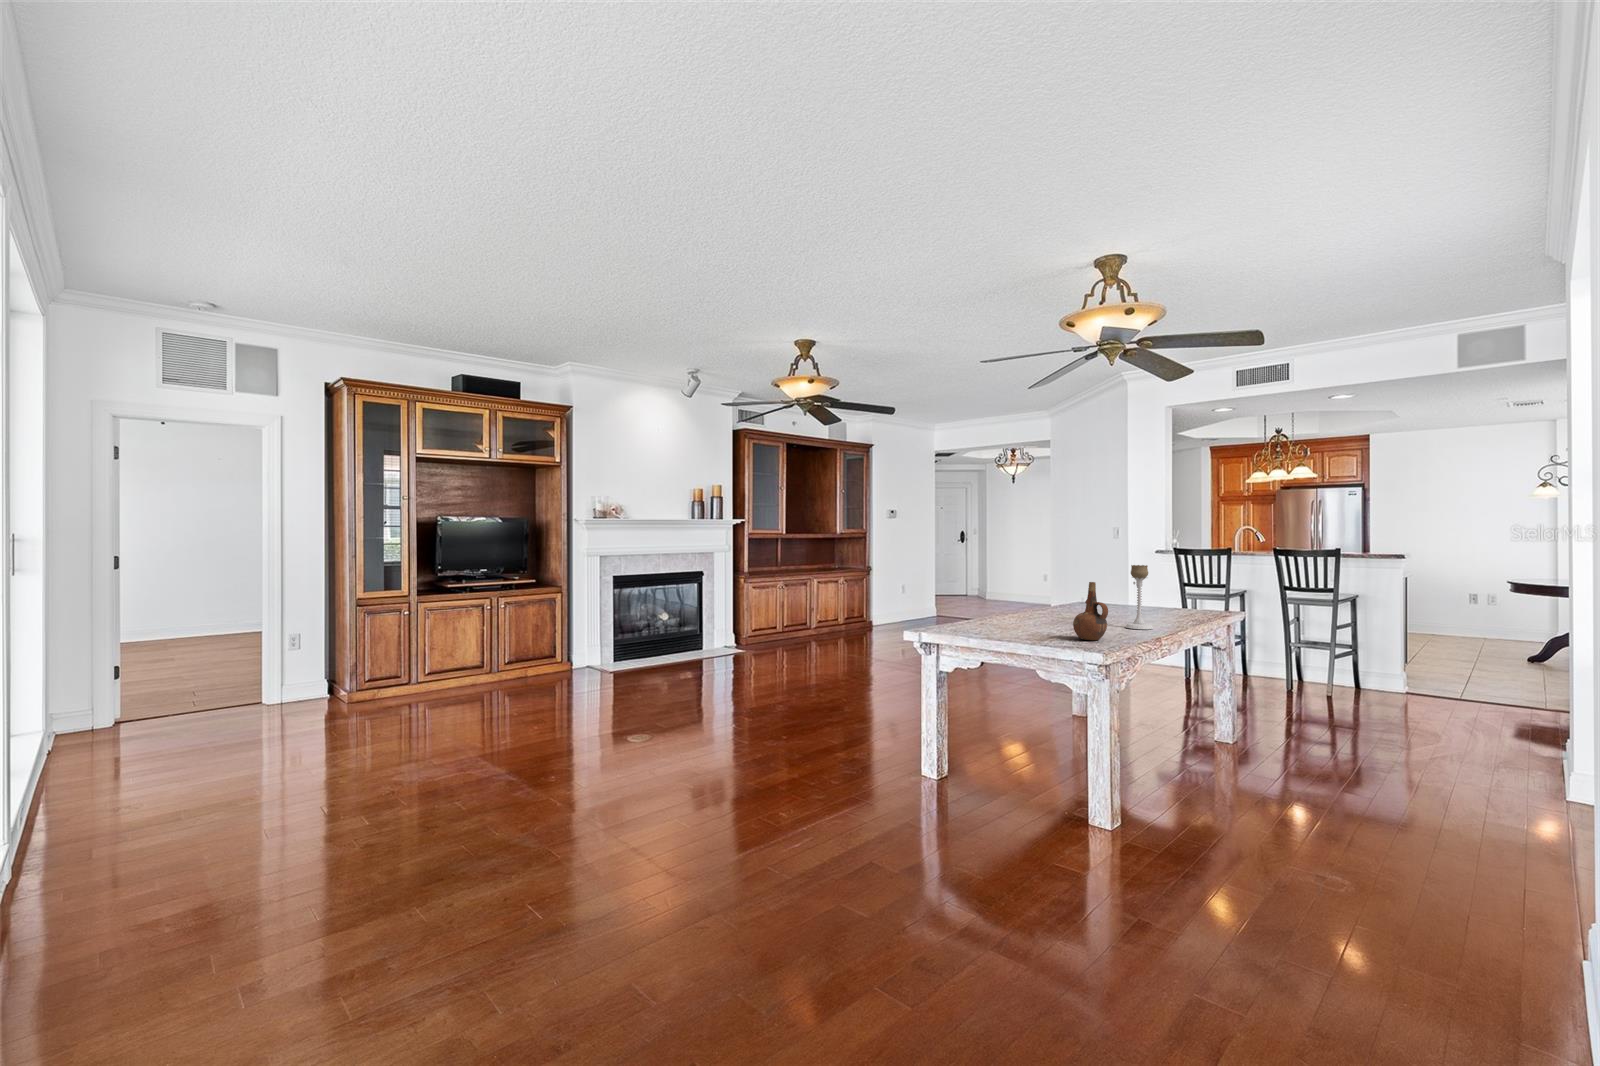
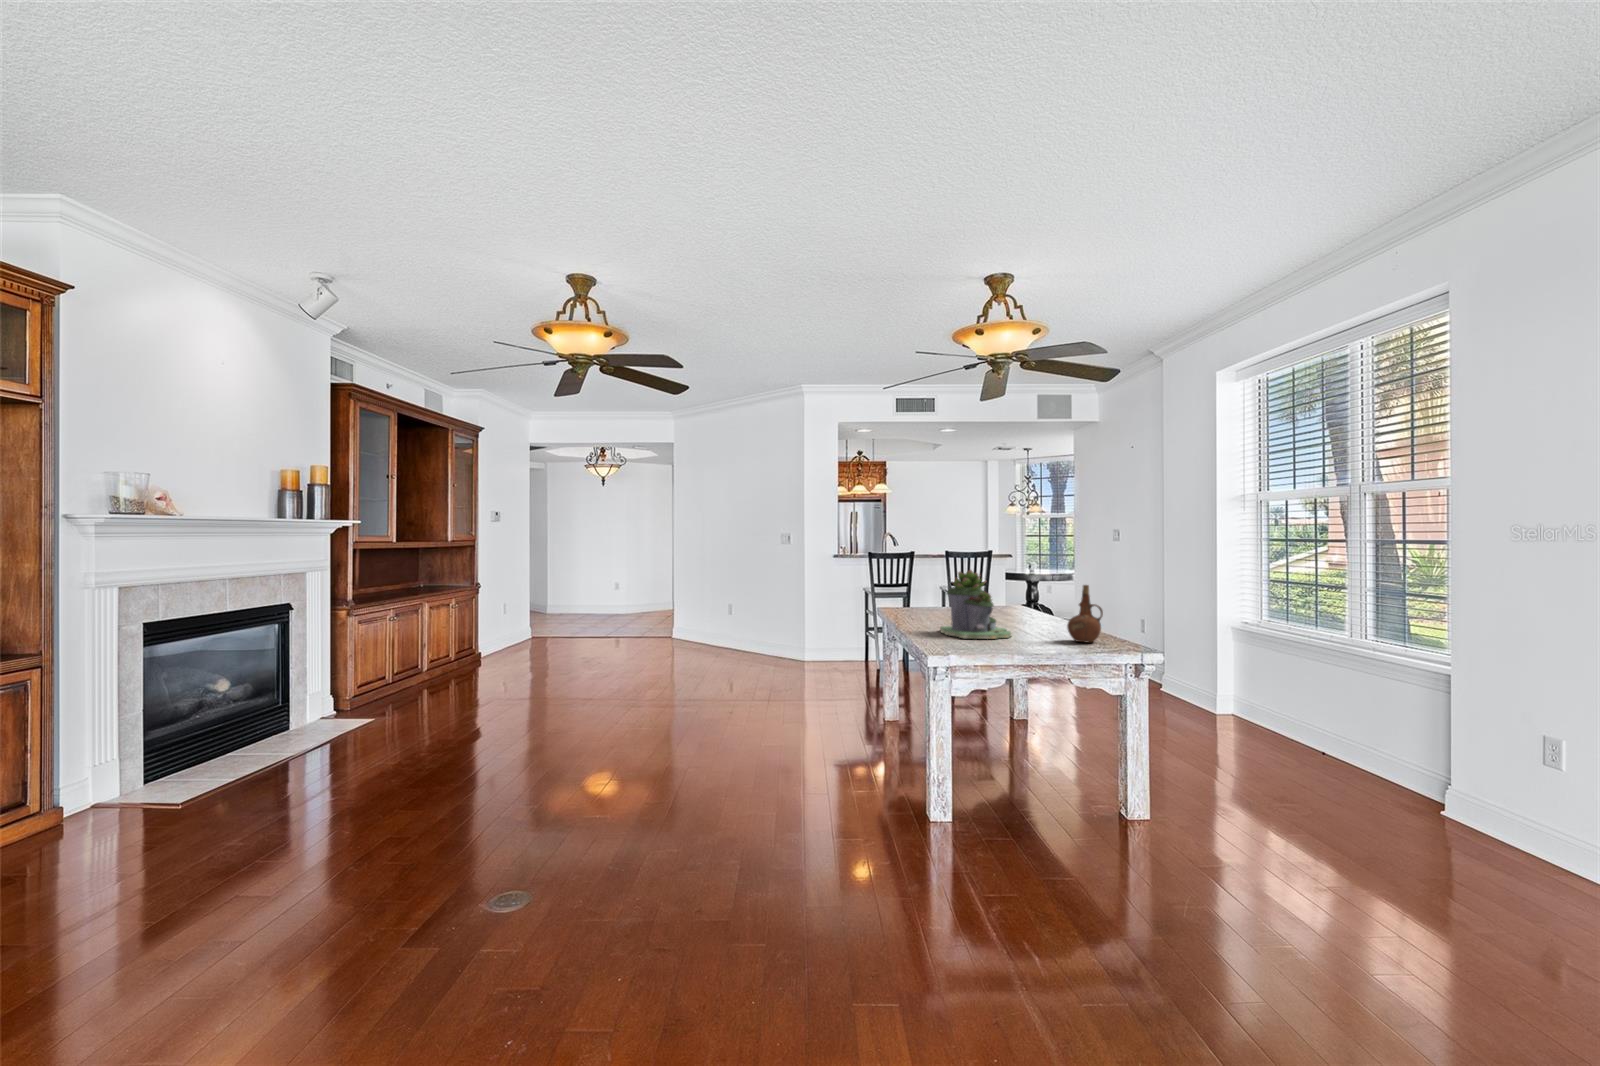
succulent planter: none [999,563,1069,630] -> present [940,570,1011,639]
candle holder: present [1125,565,1153,629] -> none [1040,567,1065,628]

